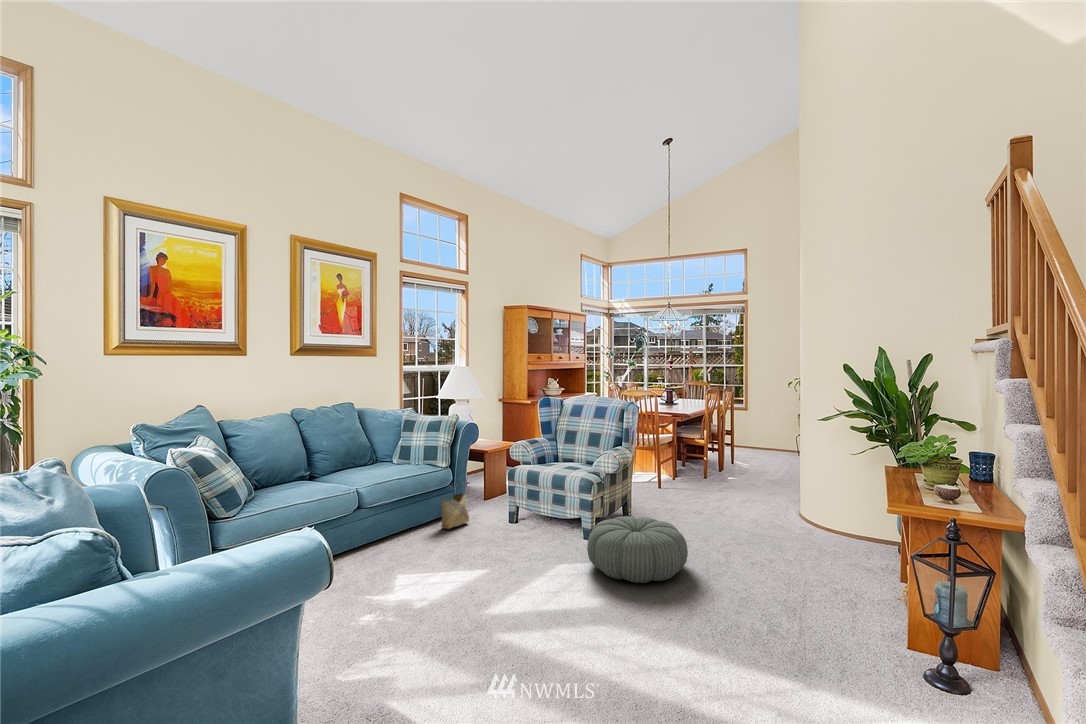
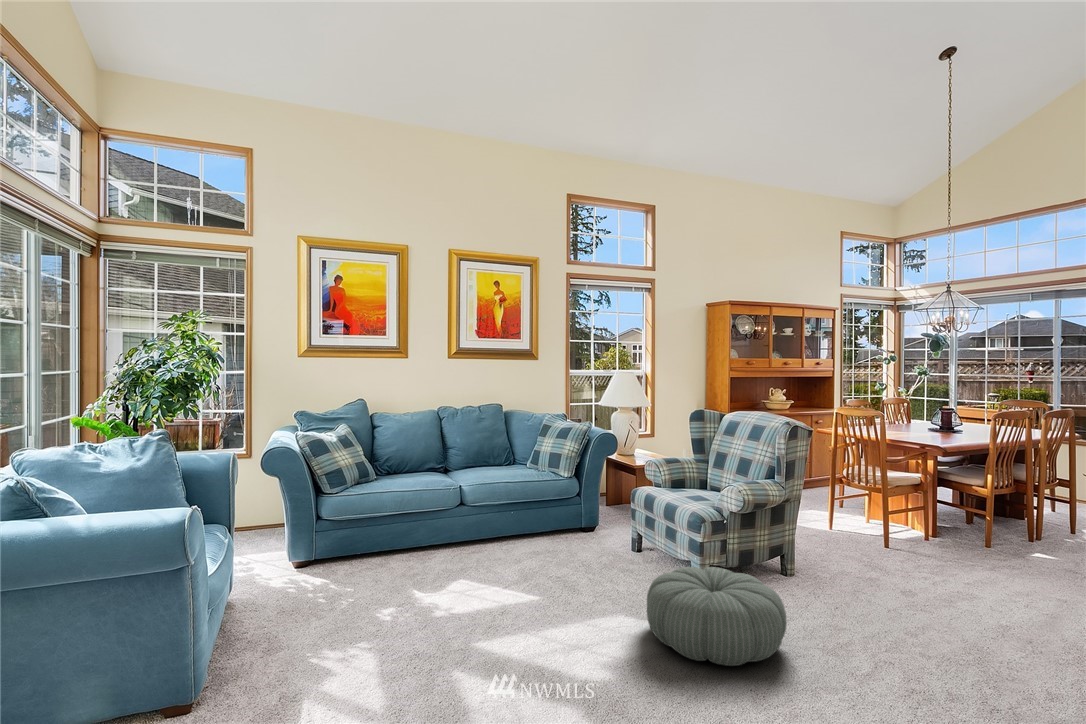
woven basket: present [441,488,469,529] -> none [552,492,587,546]

